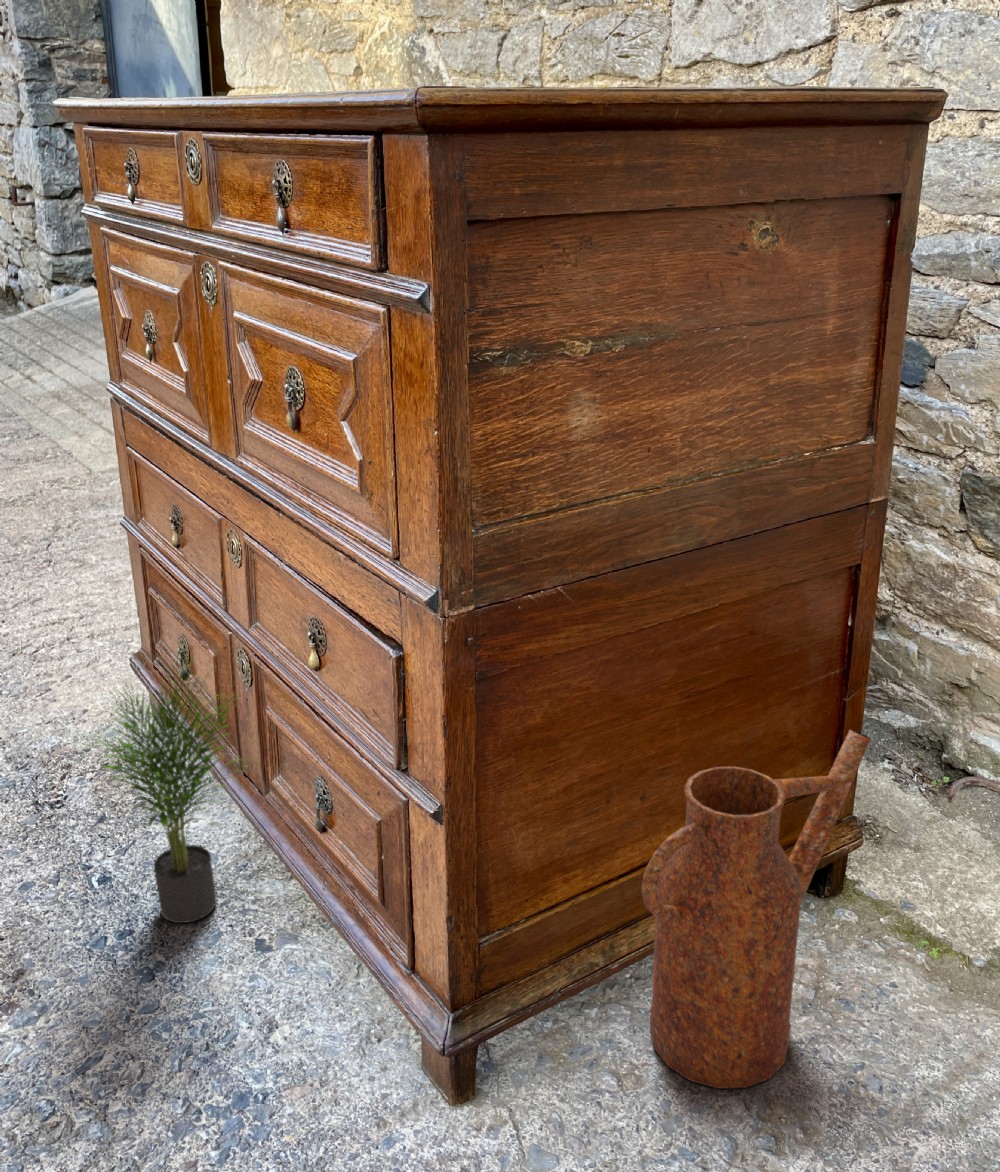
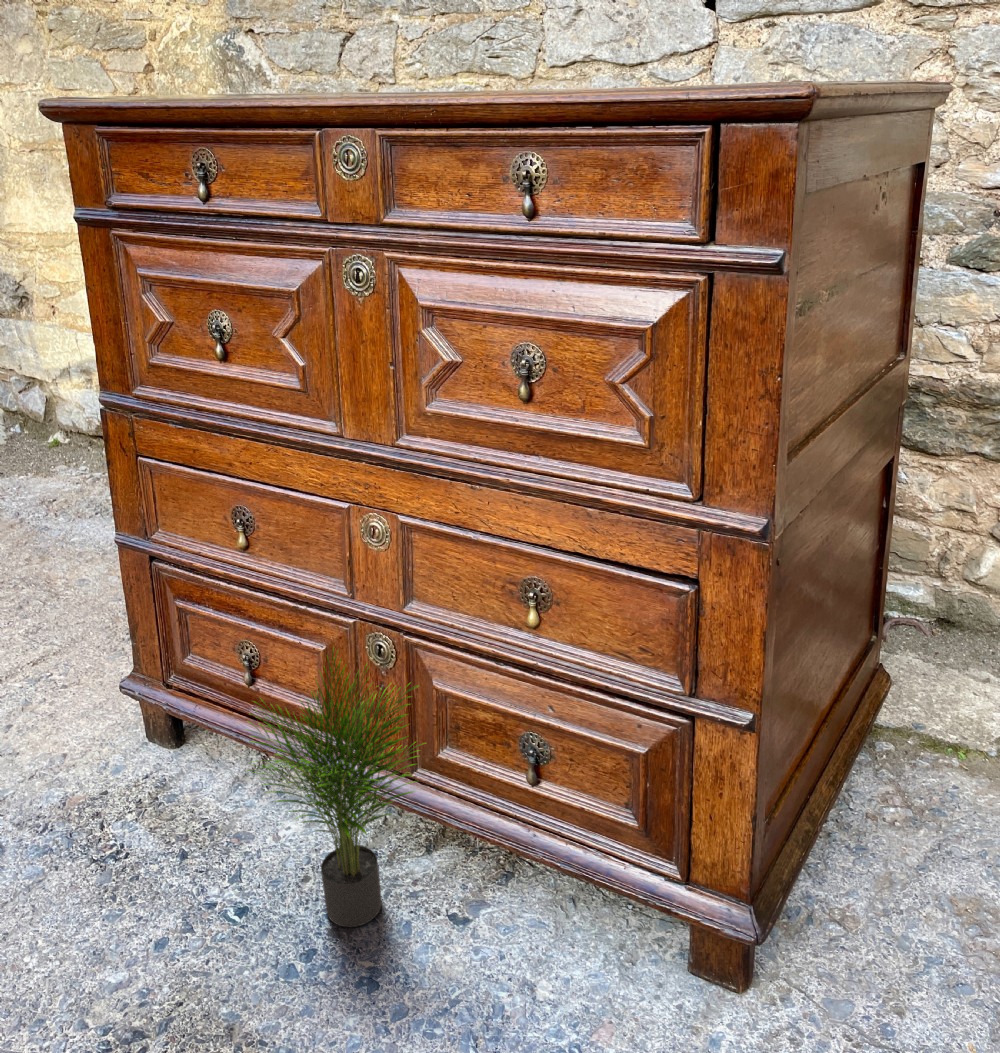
watering can: present [641,730,871,1088] -> none [811,590,950,900]

